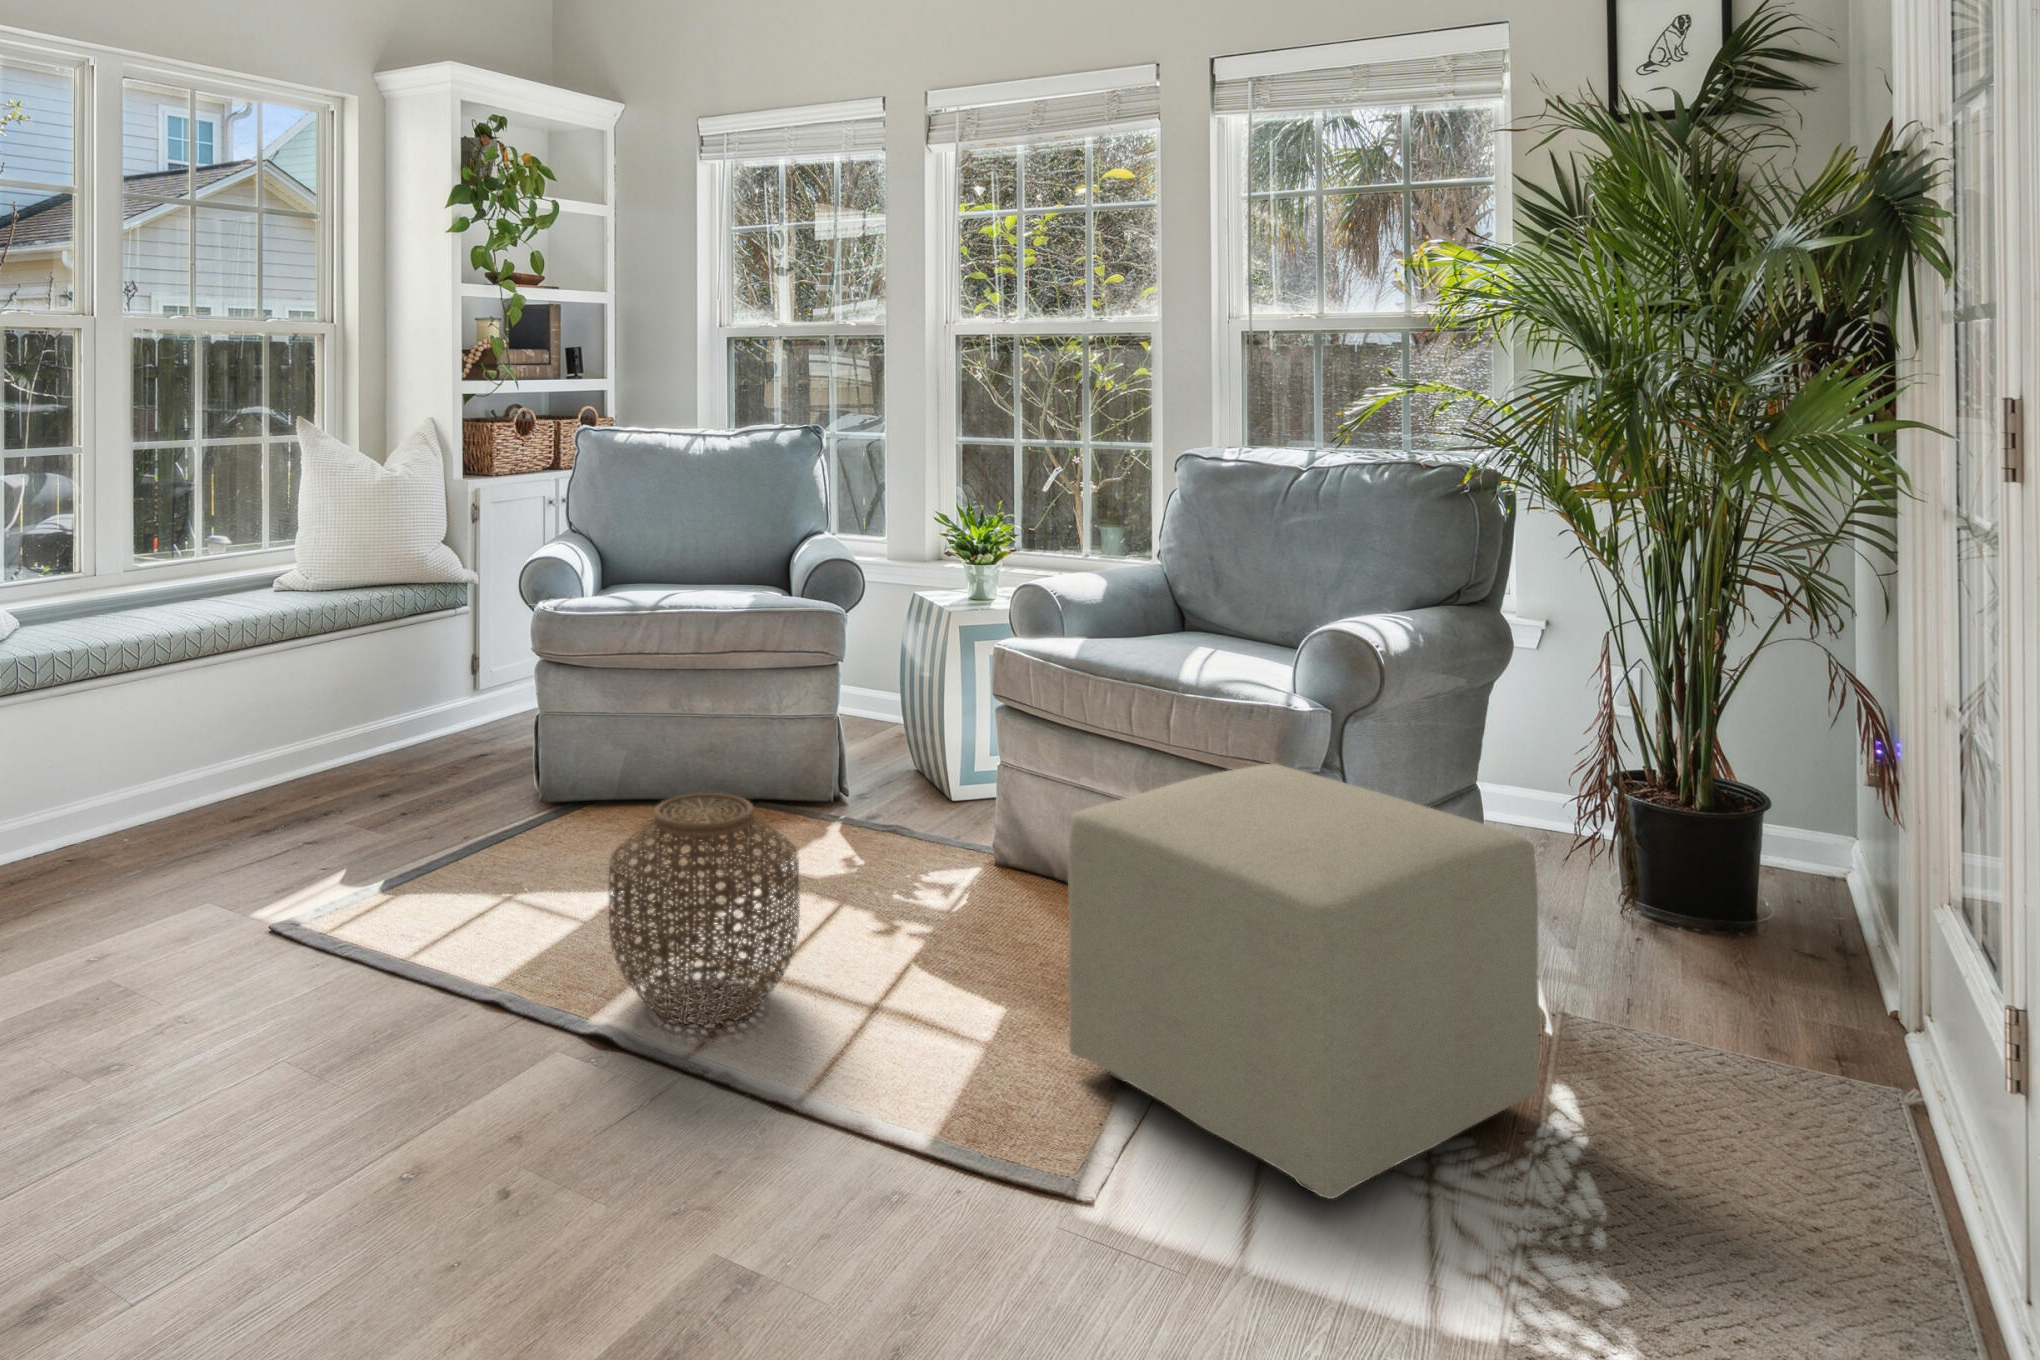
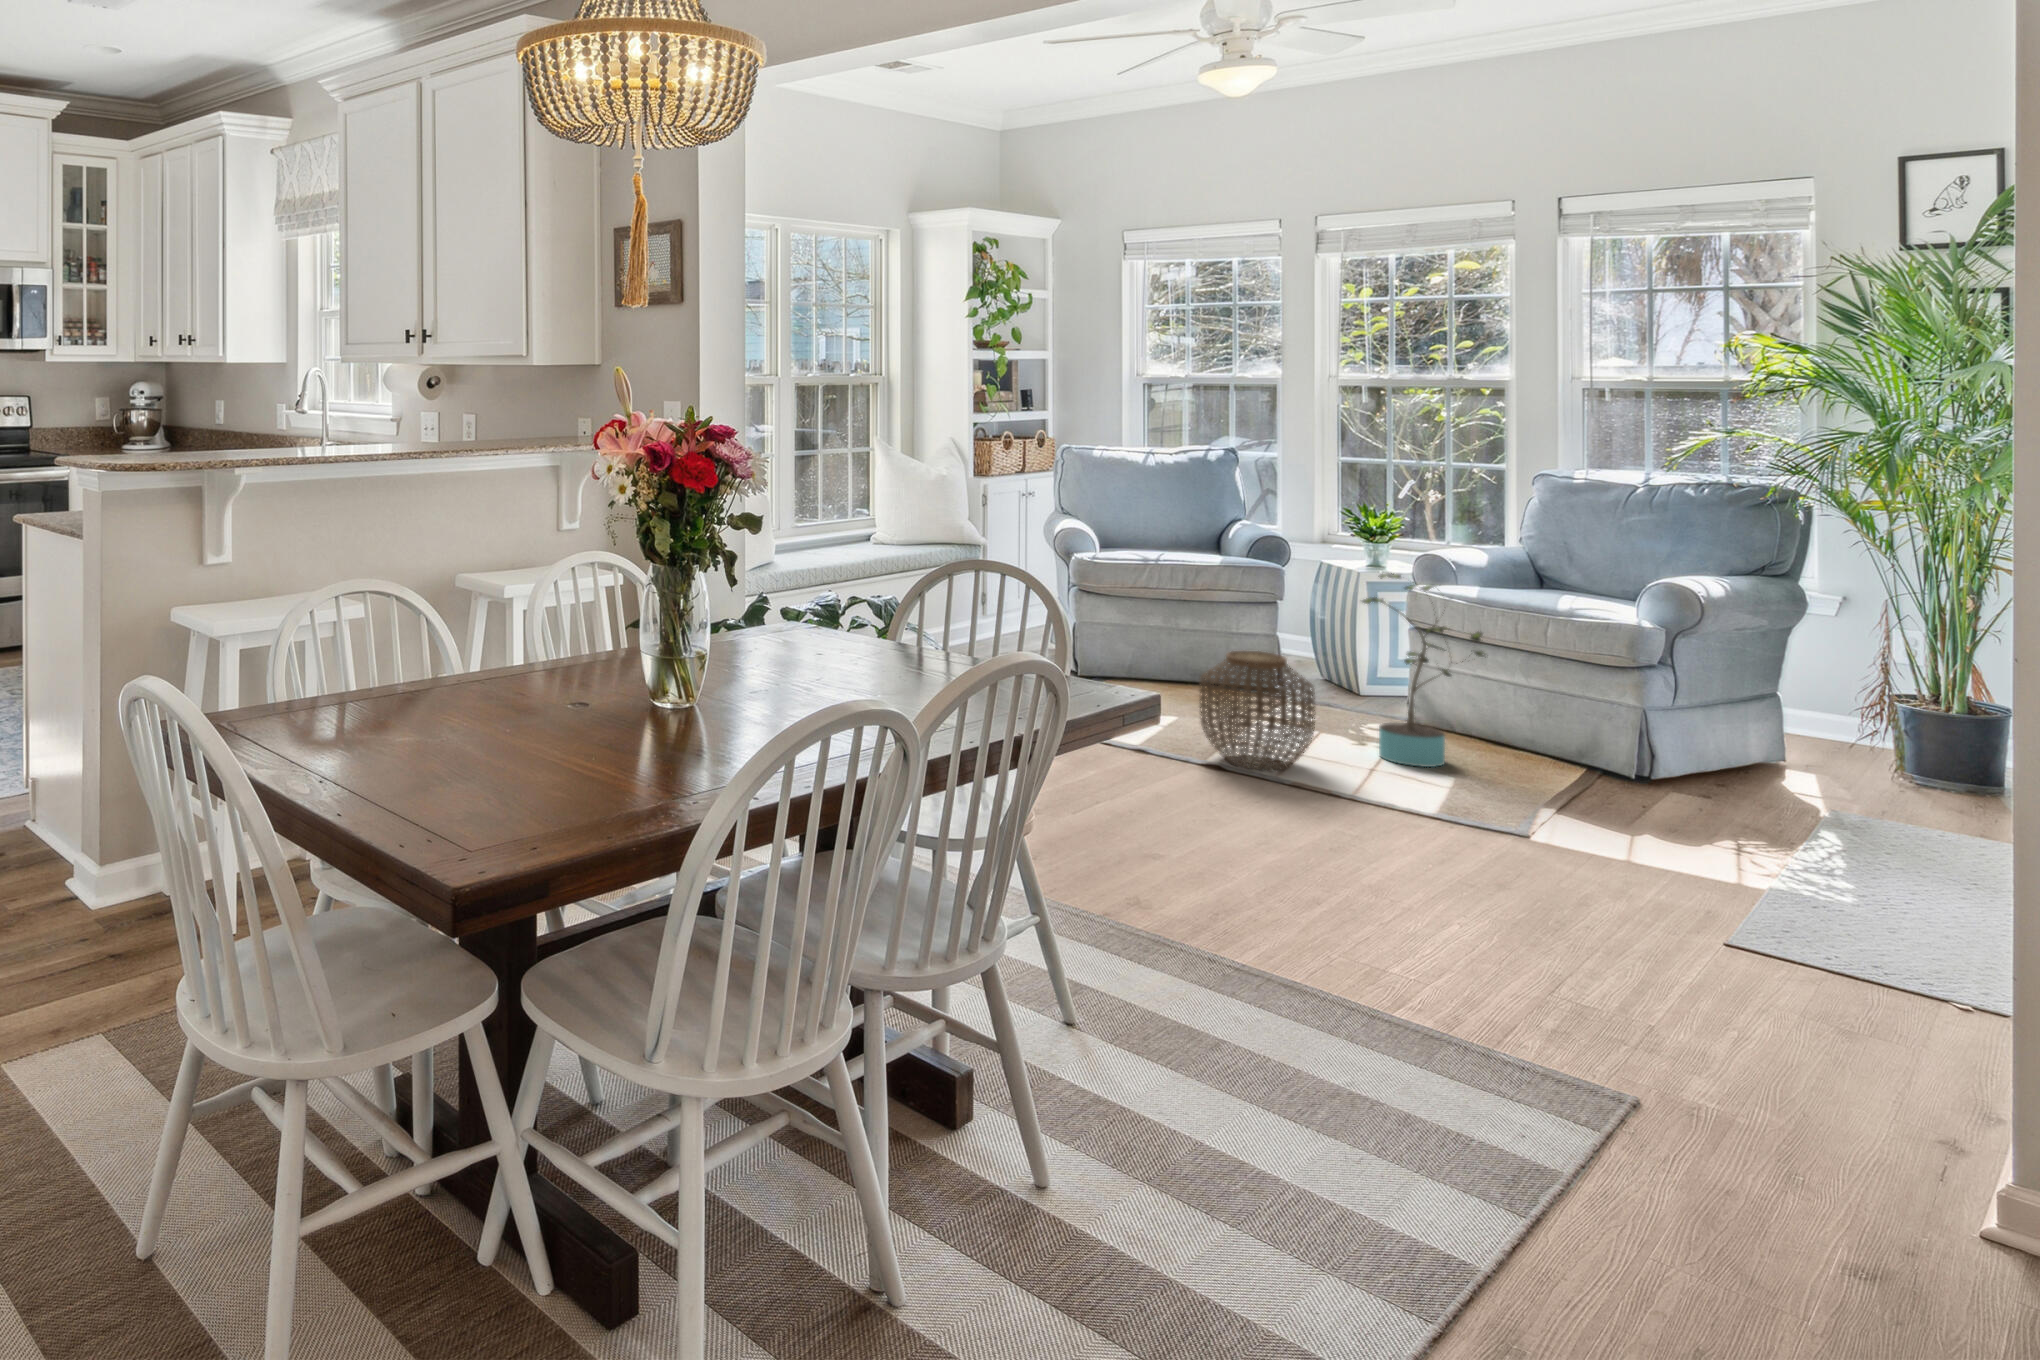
potted plant: none [886,633,1079,970] -> present [1362,573,1485,767]
ottoman: present [1068,764,1539,1199] -> none [1496,655,1809,855]

